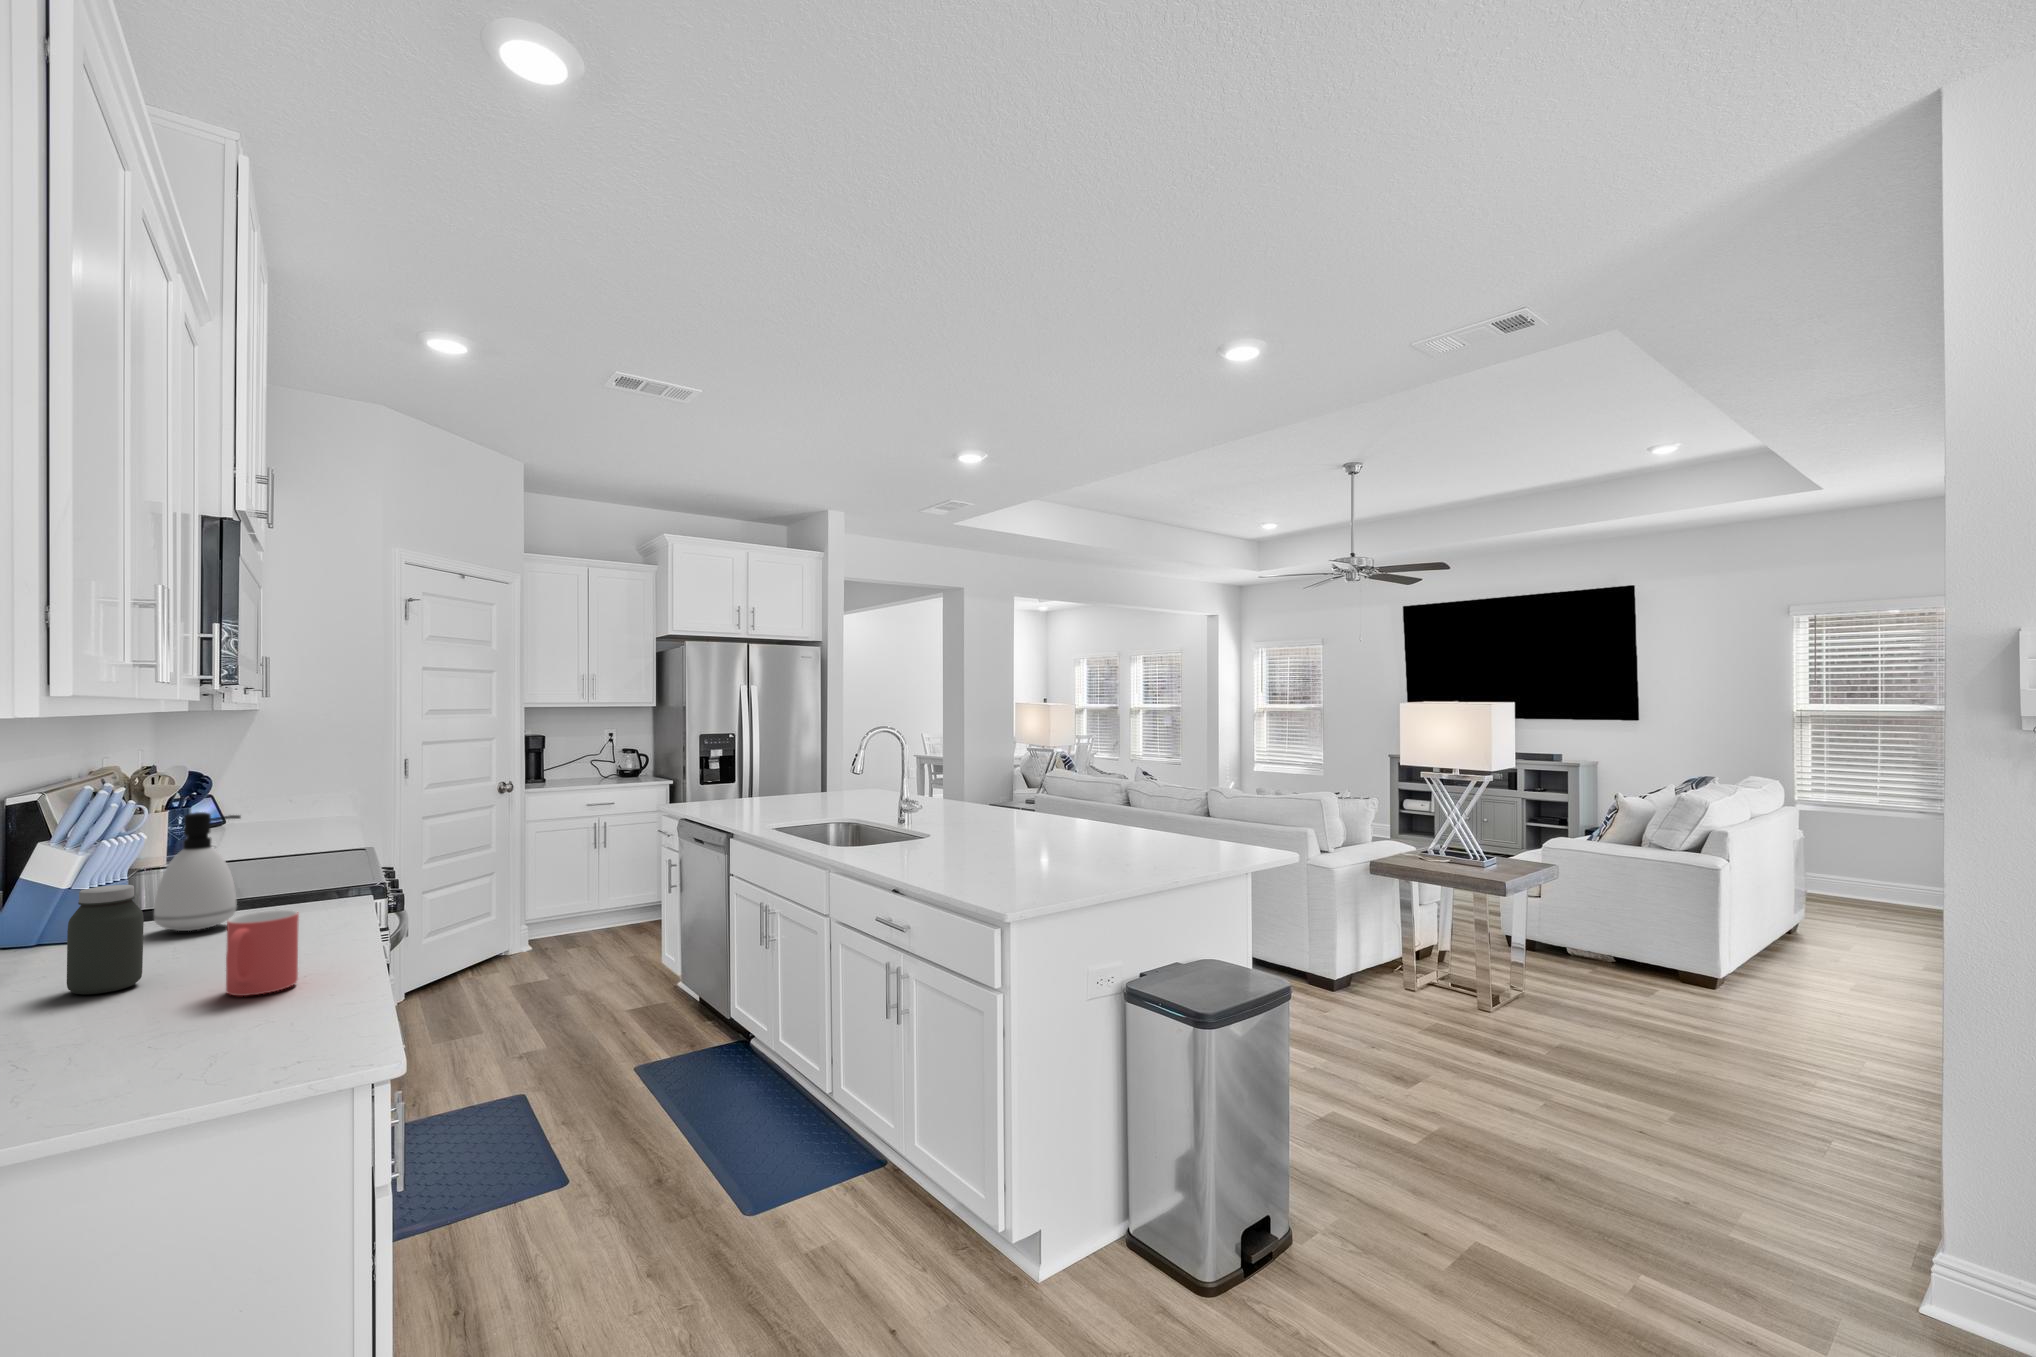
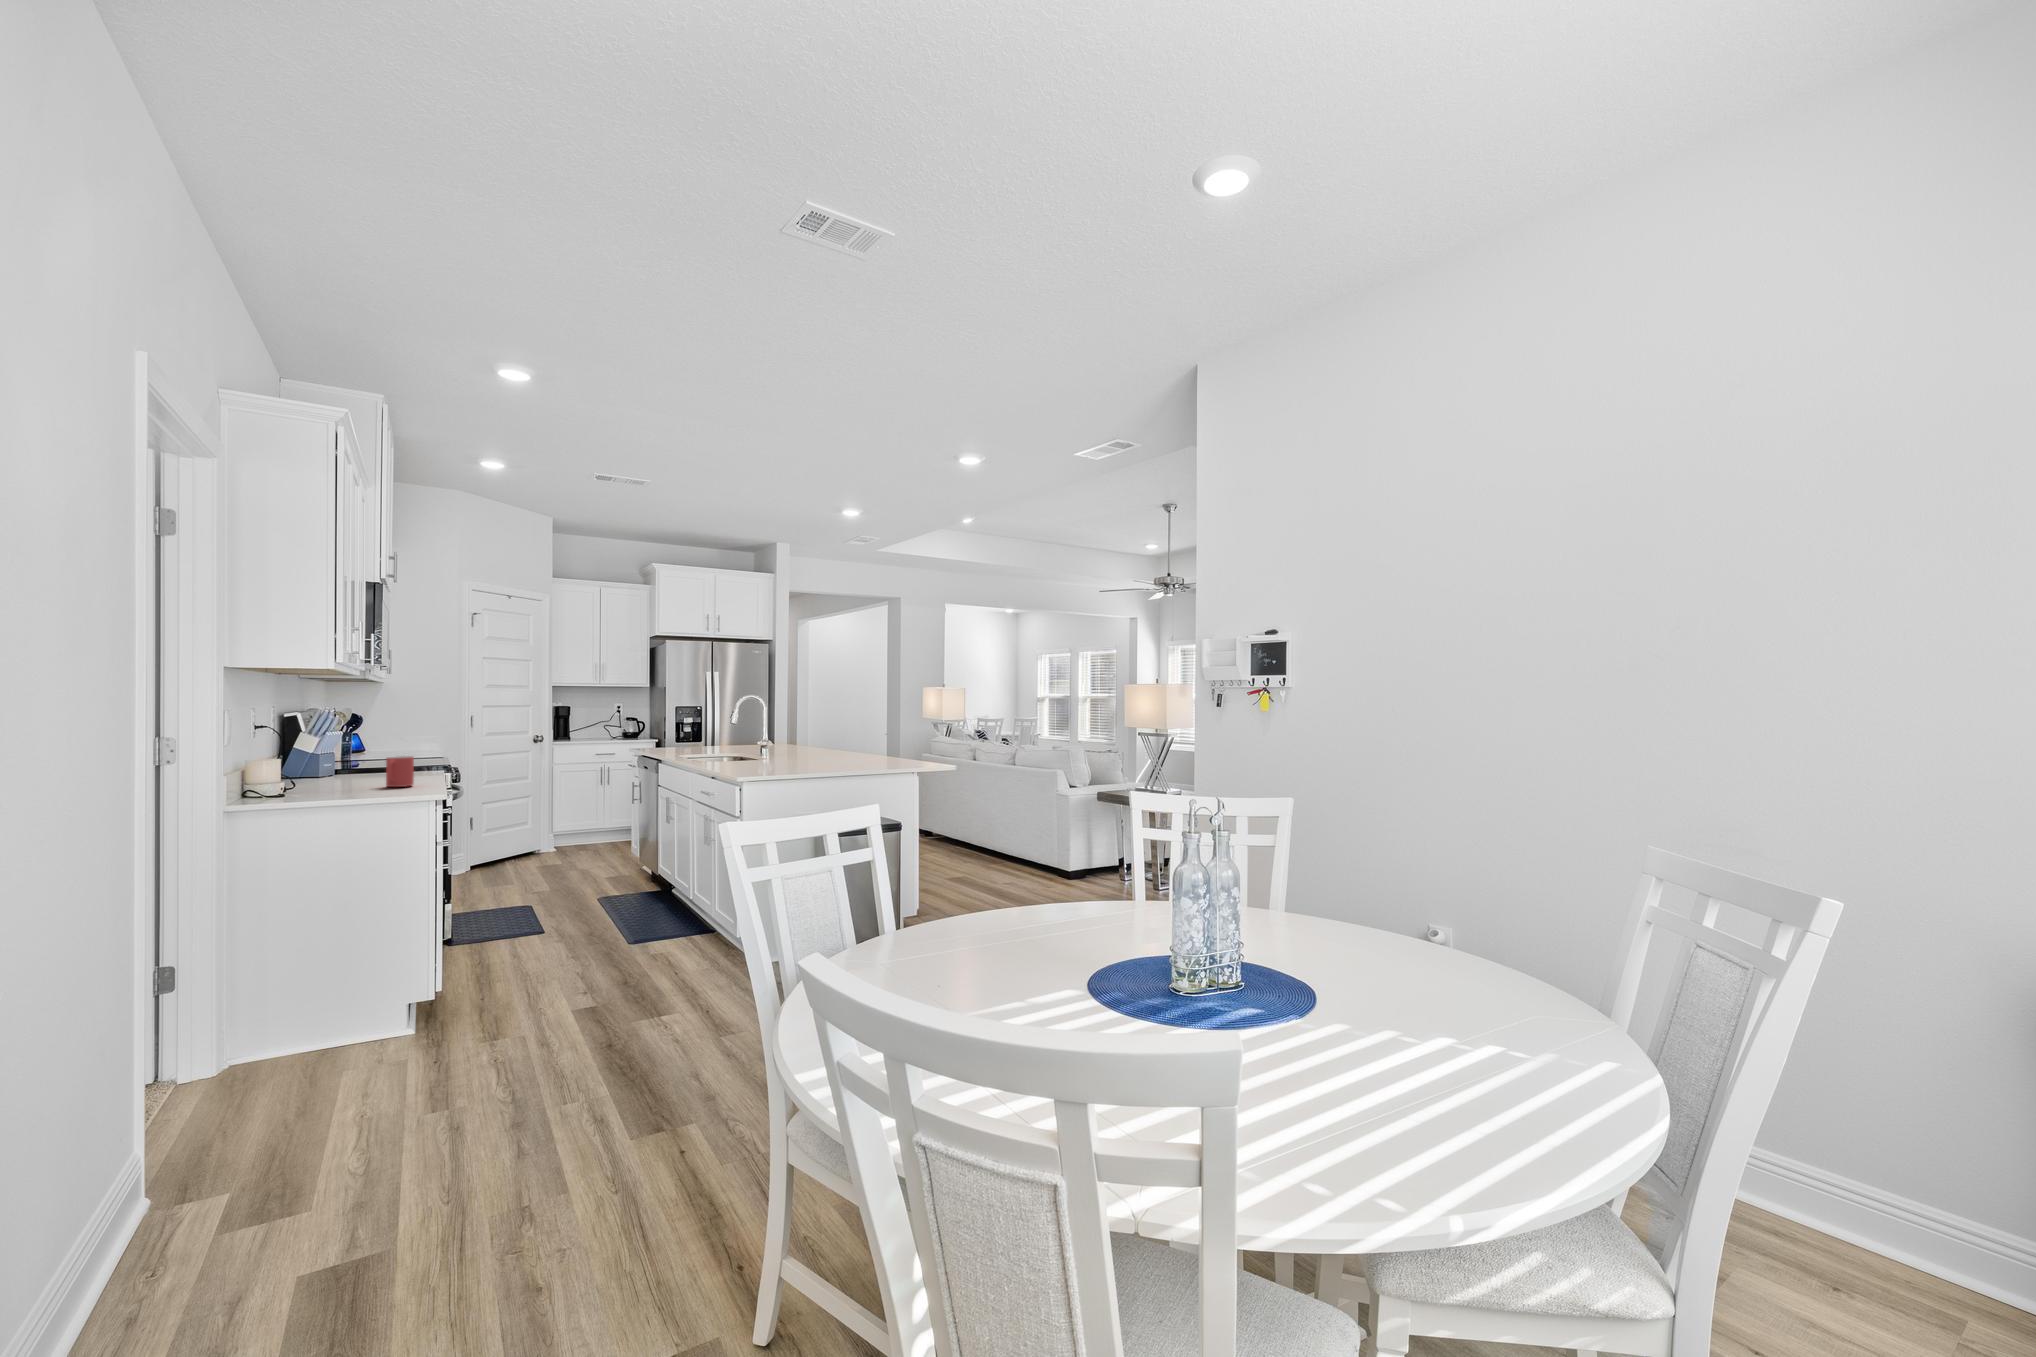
soap dispenser: present [154,812,241,931] -> none [349,722,386,775]
jar: present [67,885,144,994] -> none [325,744,352,786]

